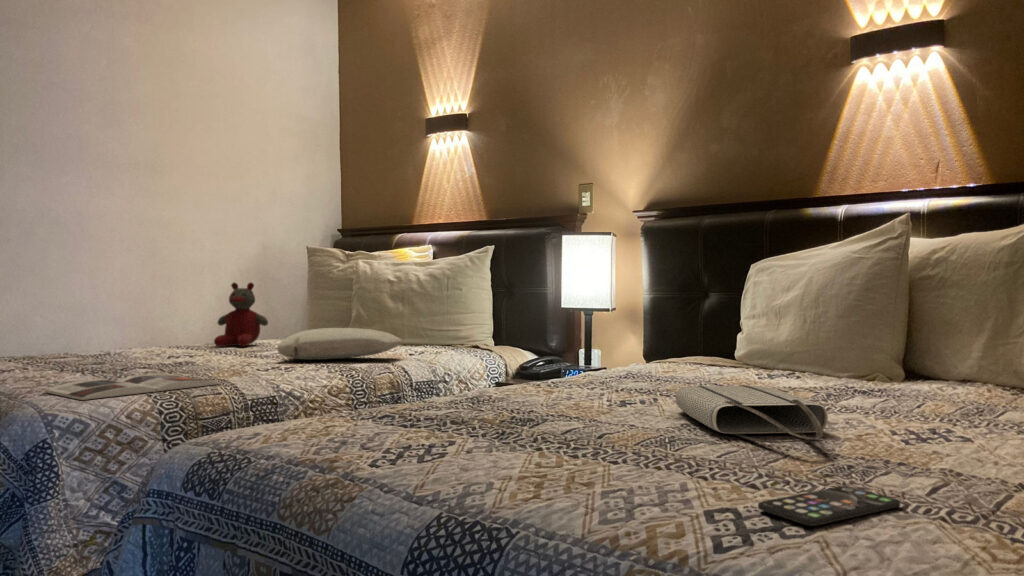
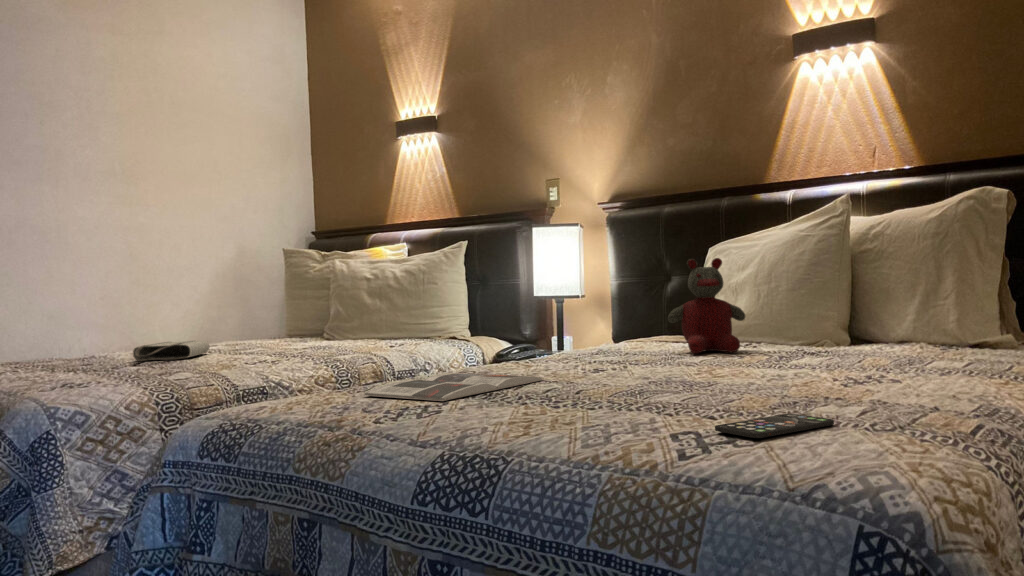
stuffed bear: present [214,283,268,347] -> present [668,258,745,353]
pillow: present [277,328,402,360] -> none [260,323,382,355]
magazine: present [44,374,221,400] -> present [363,373,543,401]
tote bag: present [676,385,828,443] -> present [133,341,209,361]

